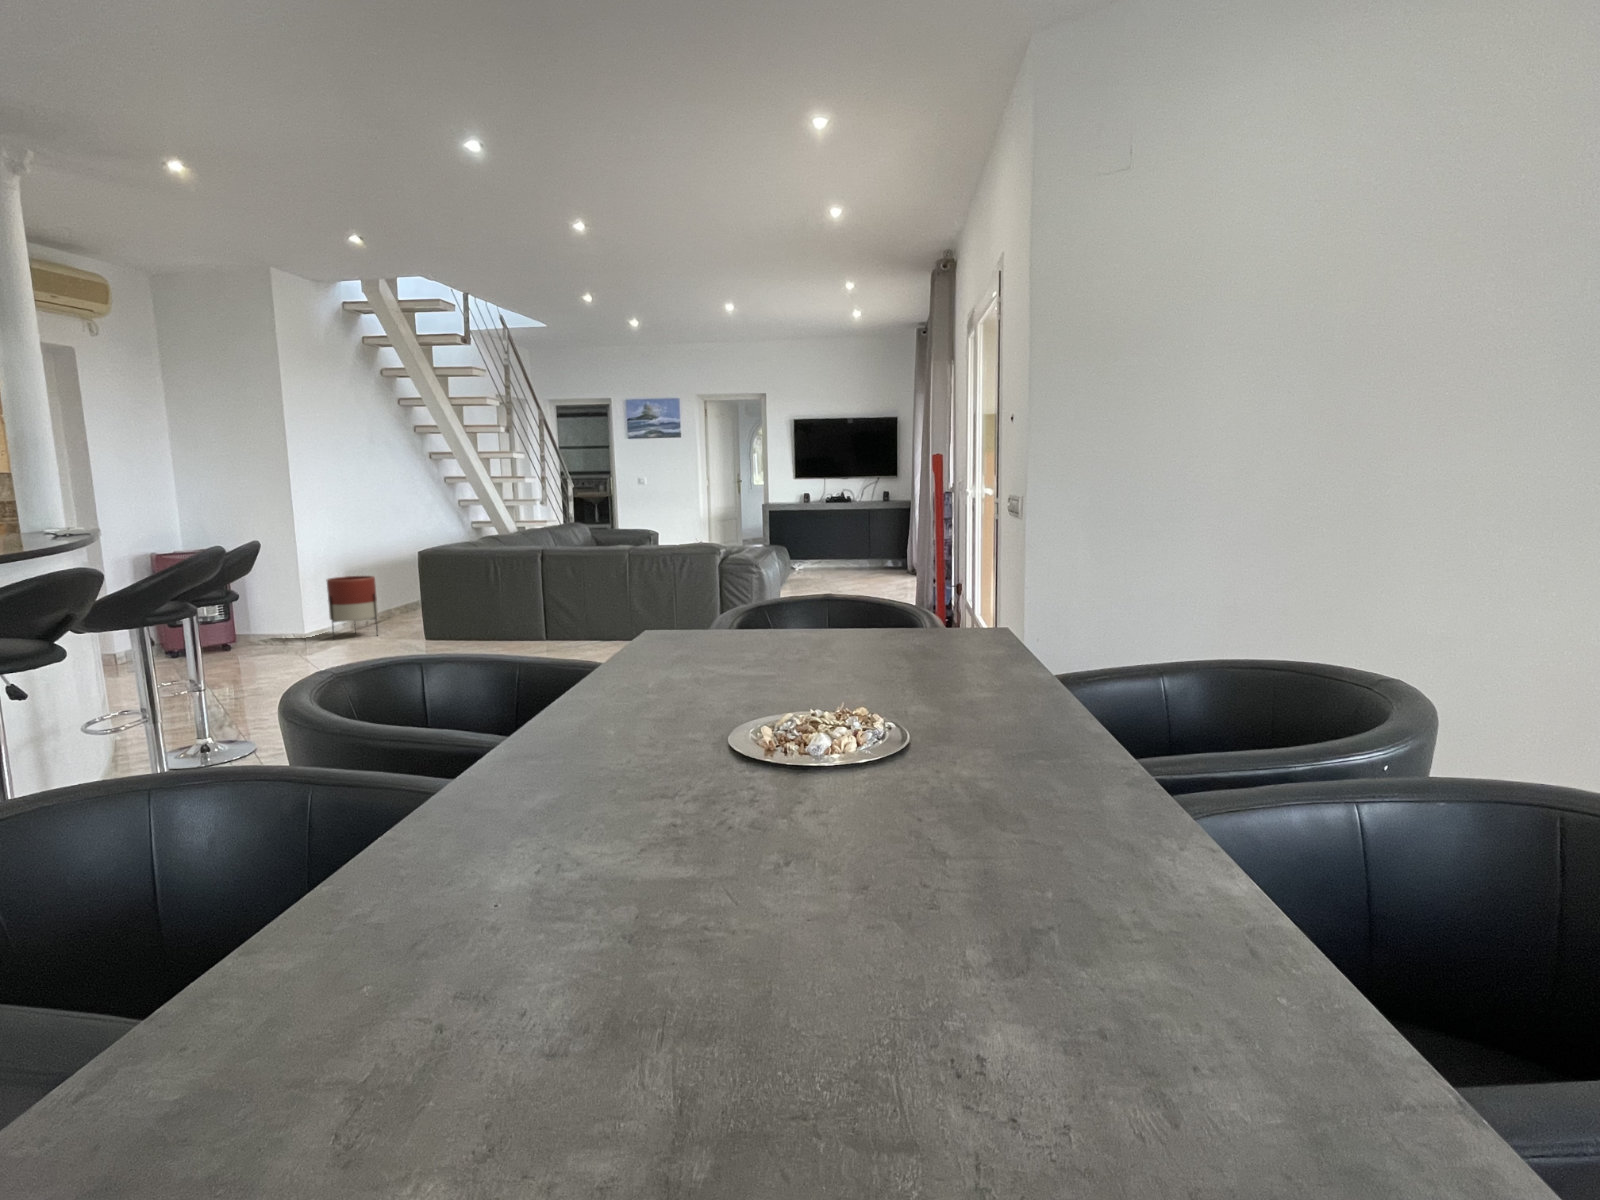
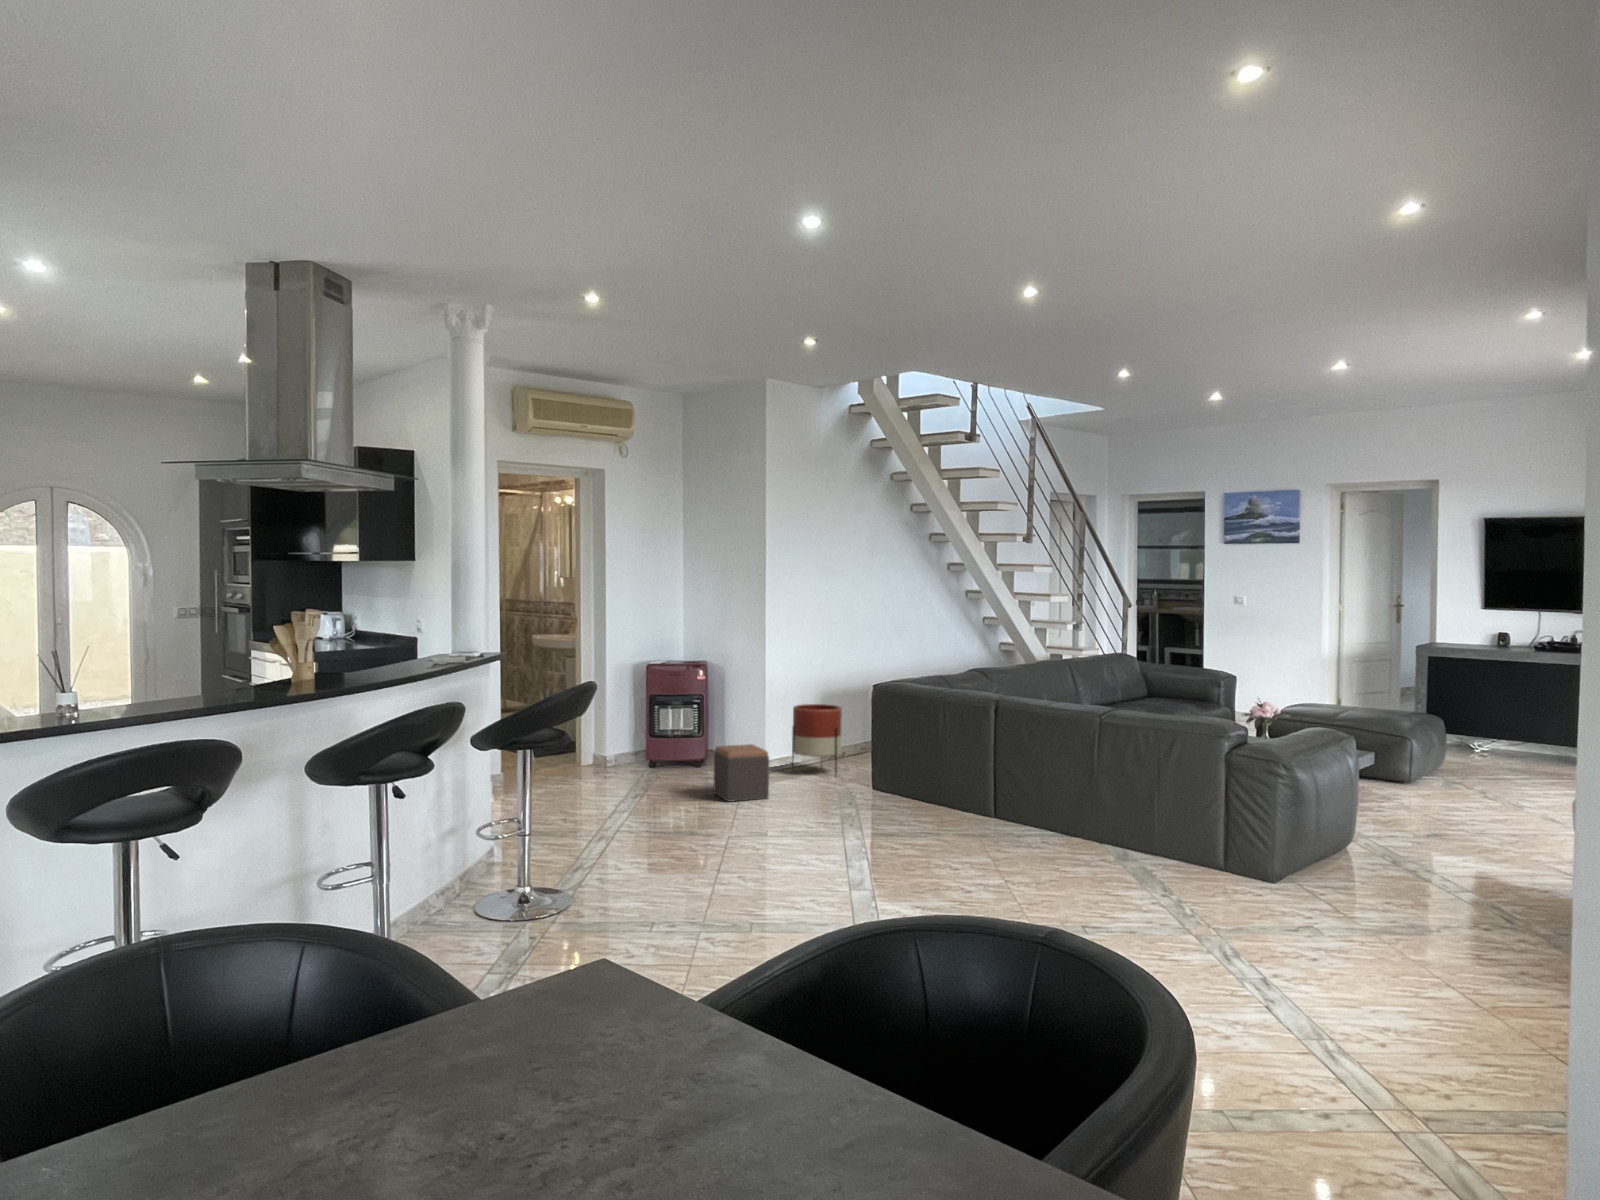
footstool: none [271,613,336,664] -> present [714,744,769,802]

